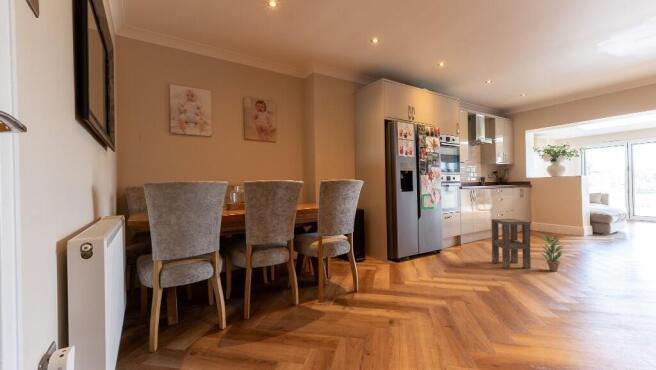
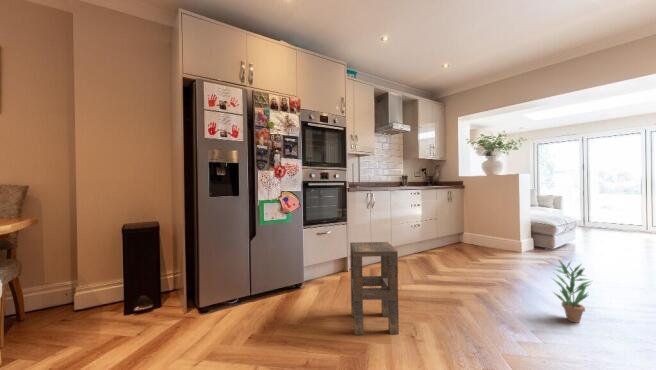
potted plant: present [542,234,562,271] -> present [555,261,589,323]

